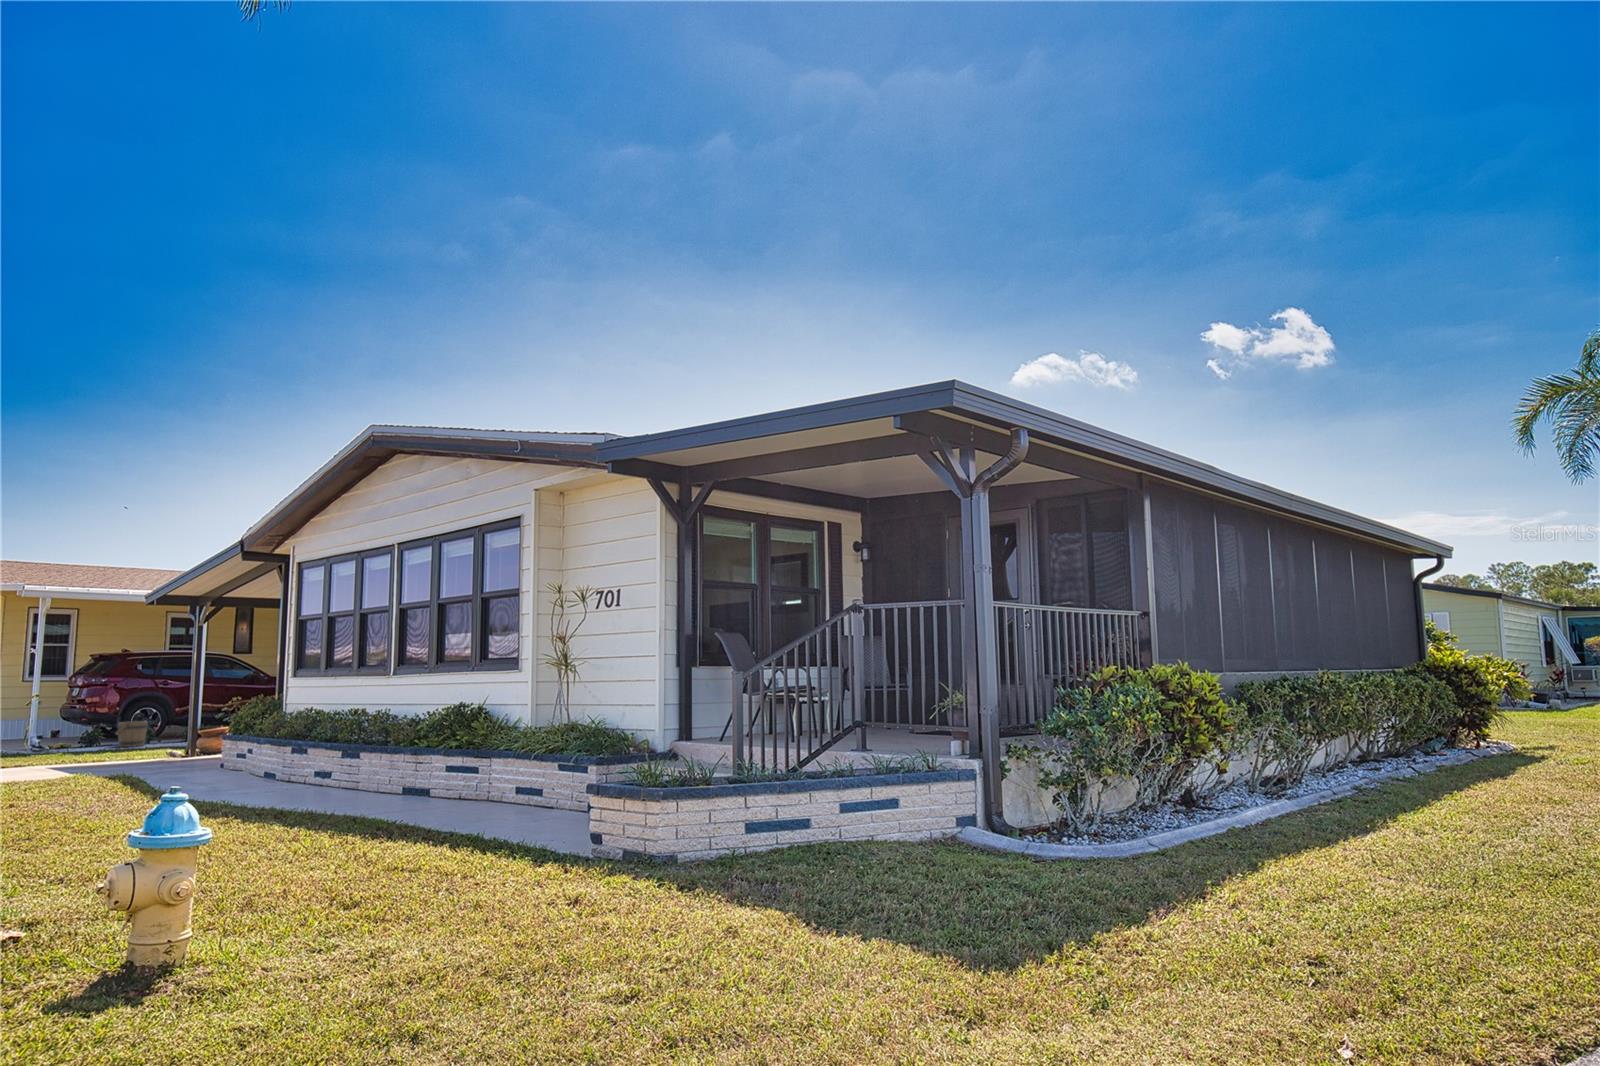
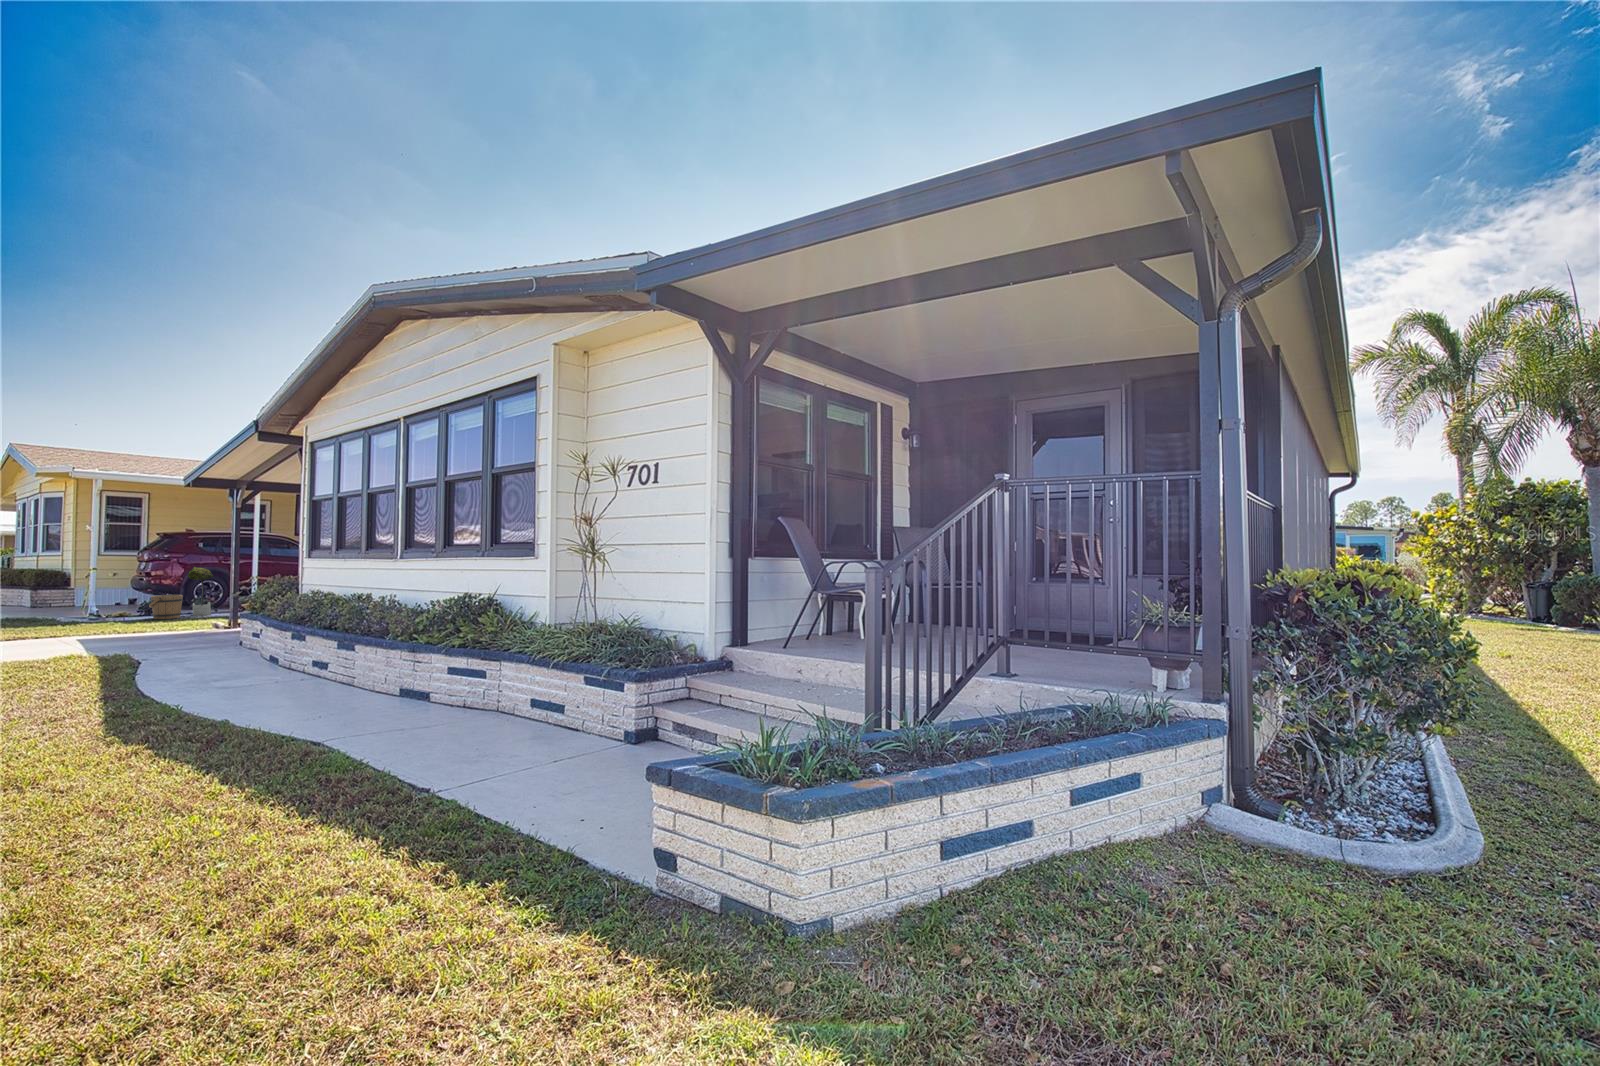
potted tree: none [151,691,177,744] -> present [188,567,214,616]

